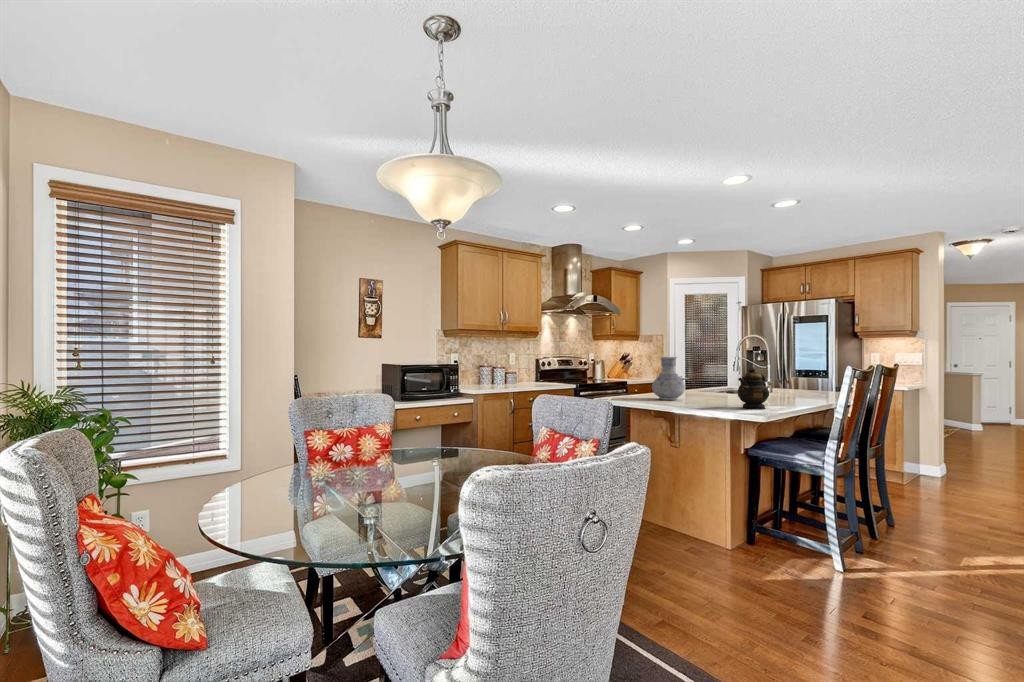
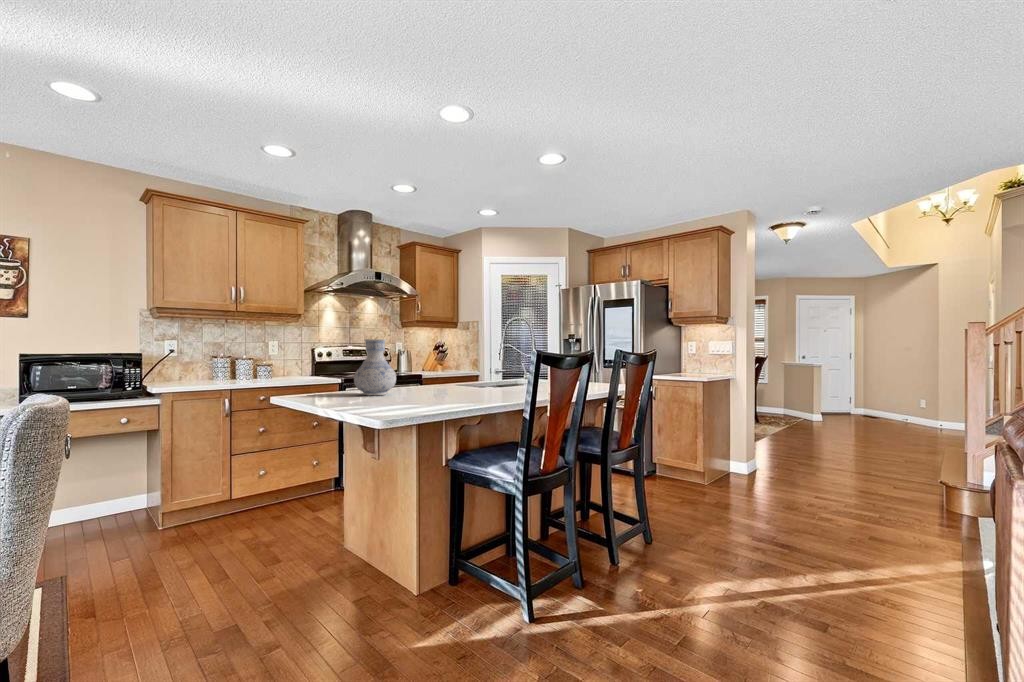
teapot: present [737,367,769,409] -> none [410,349,464,406]

